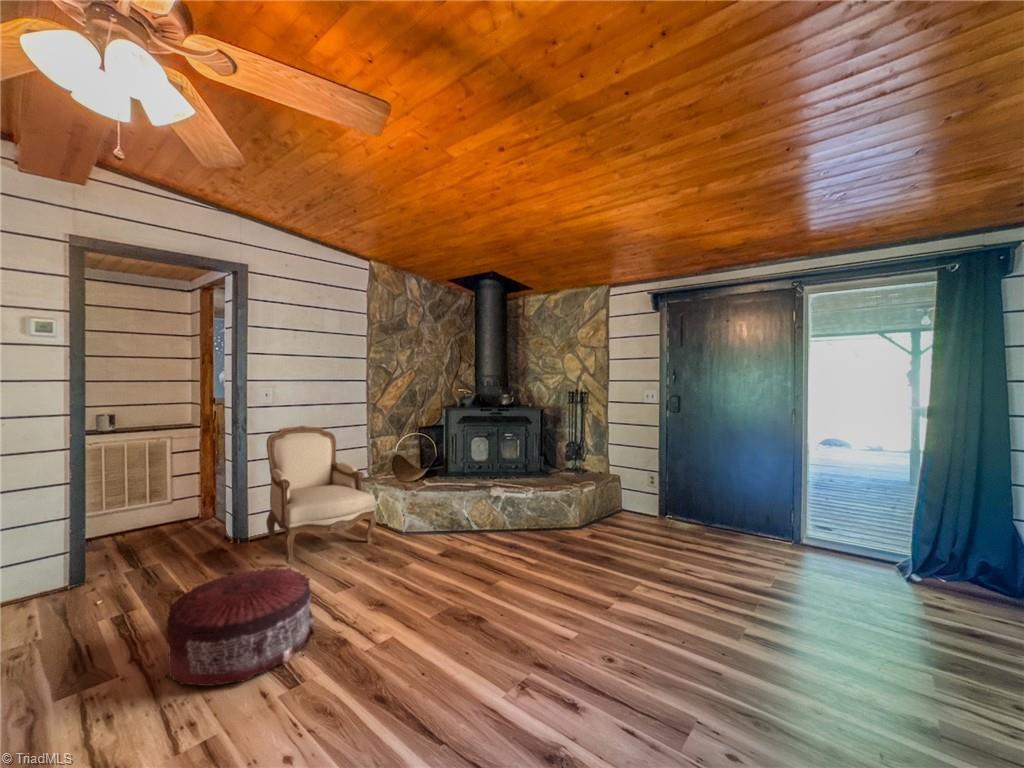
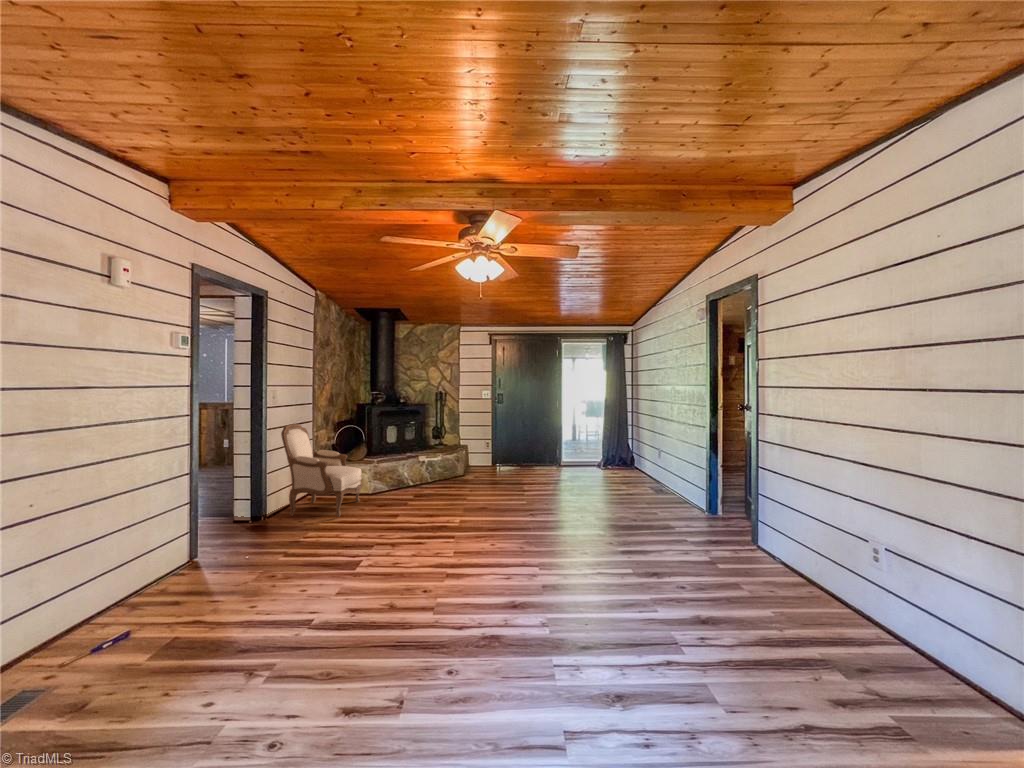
pouf: present [166,568,314,686] -> none [377,498,443,546]

